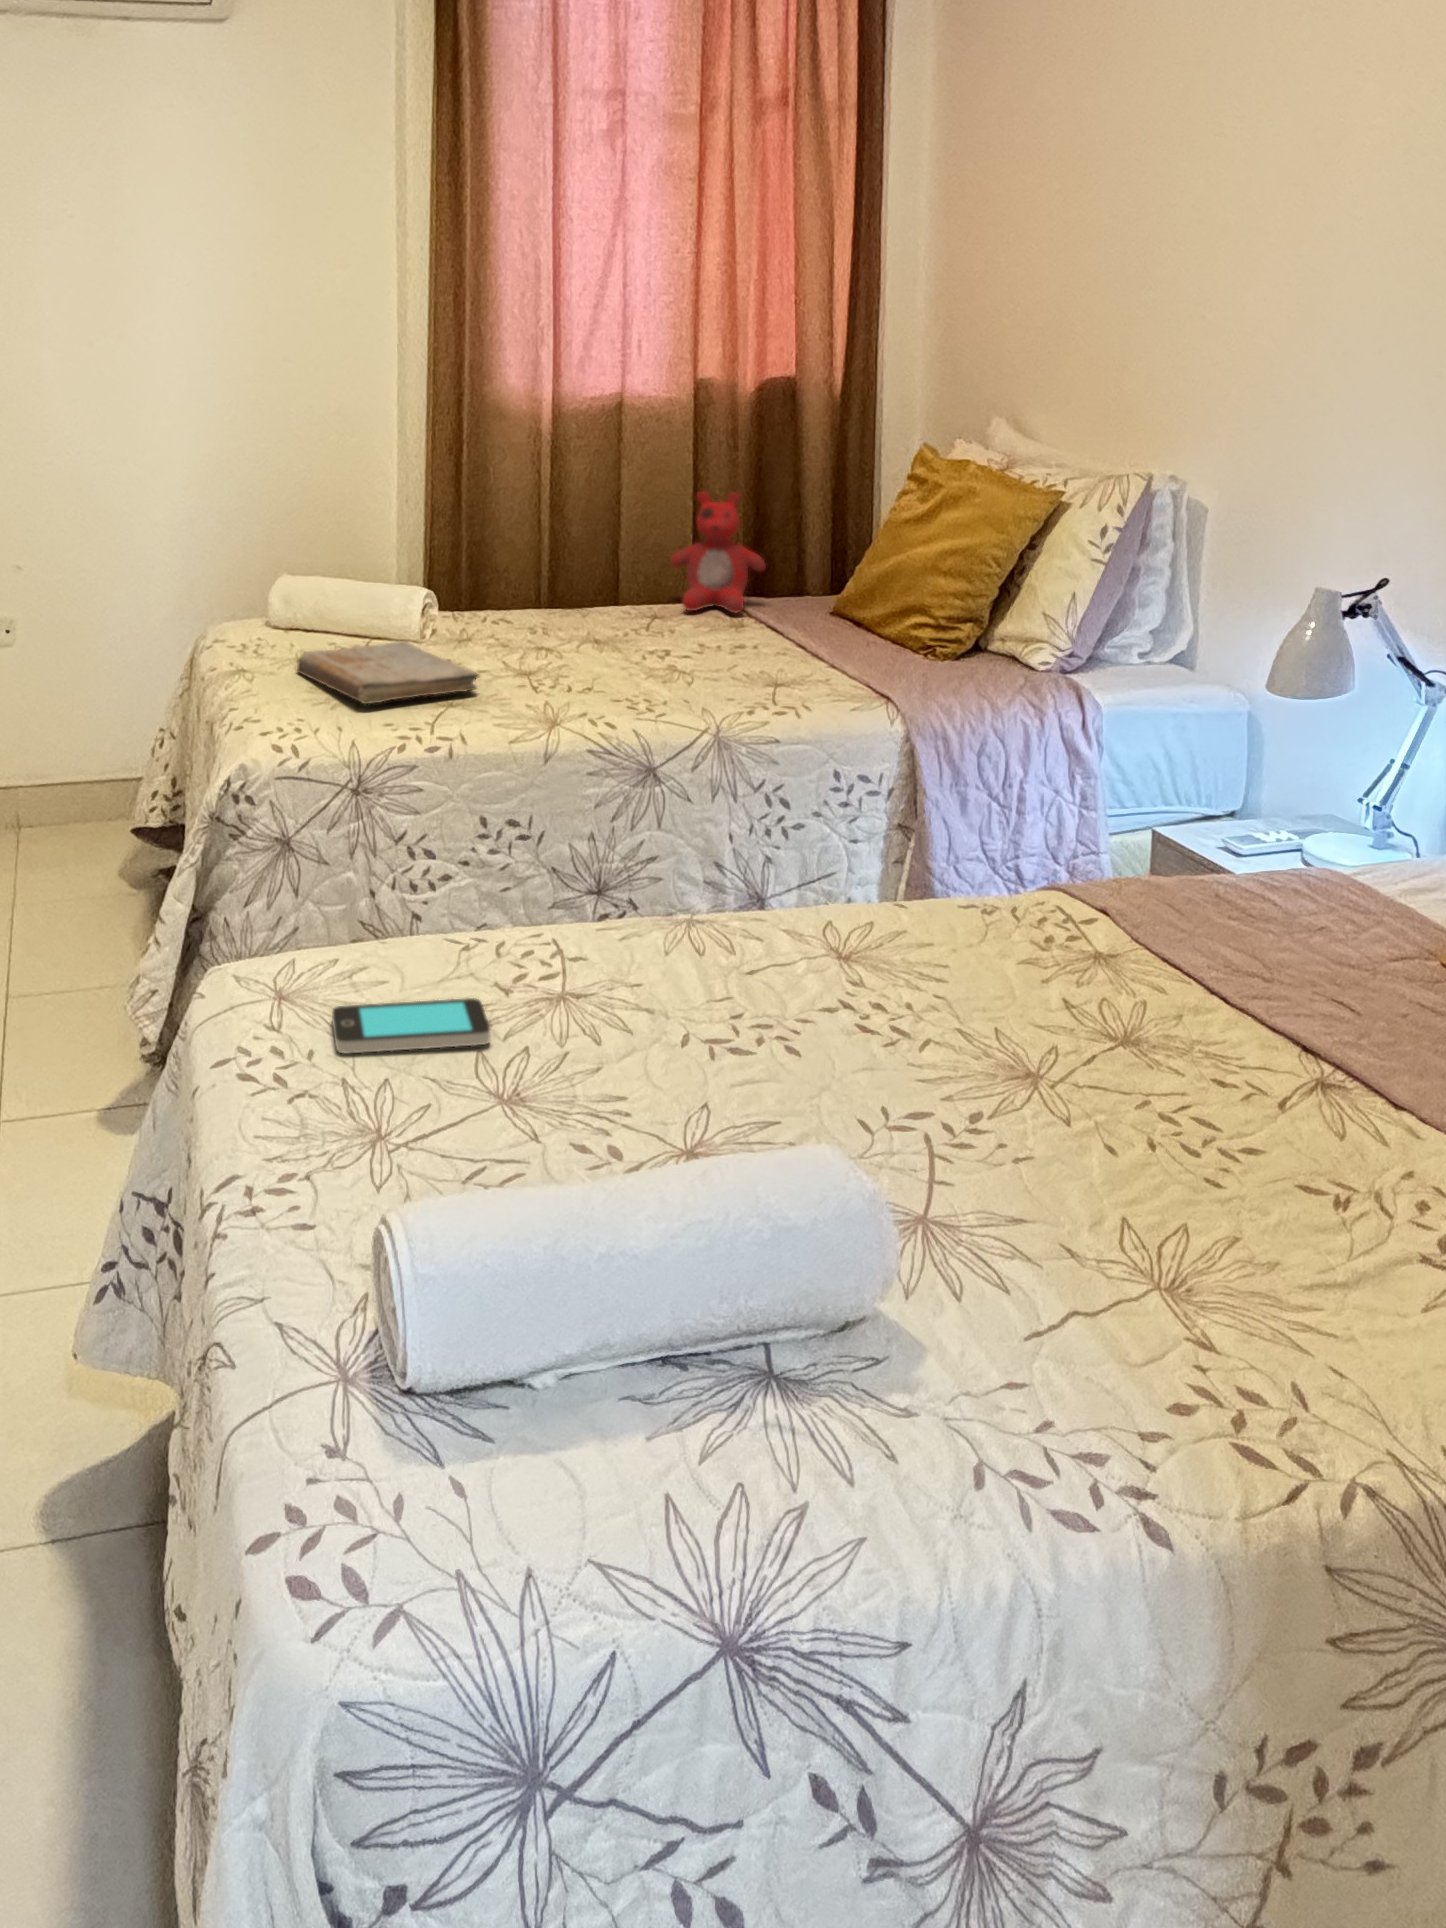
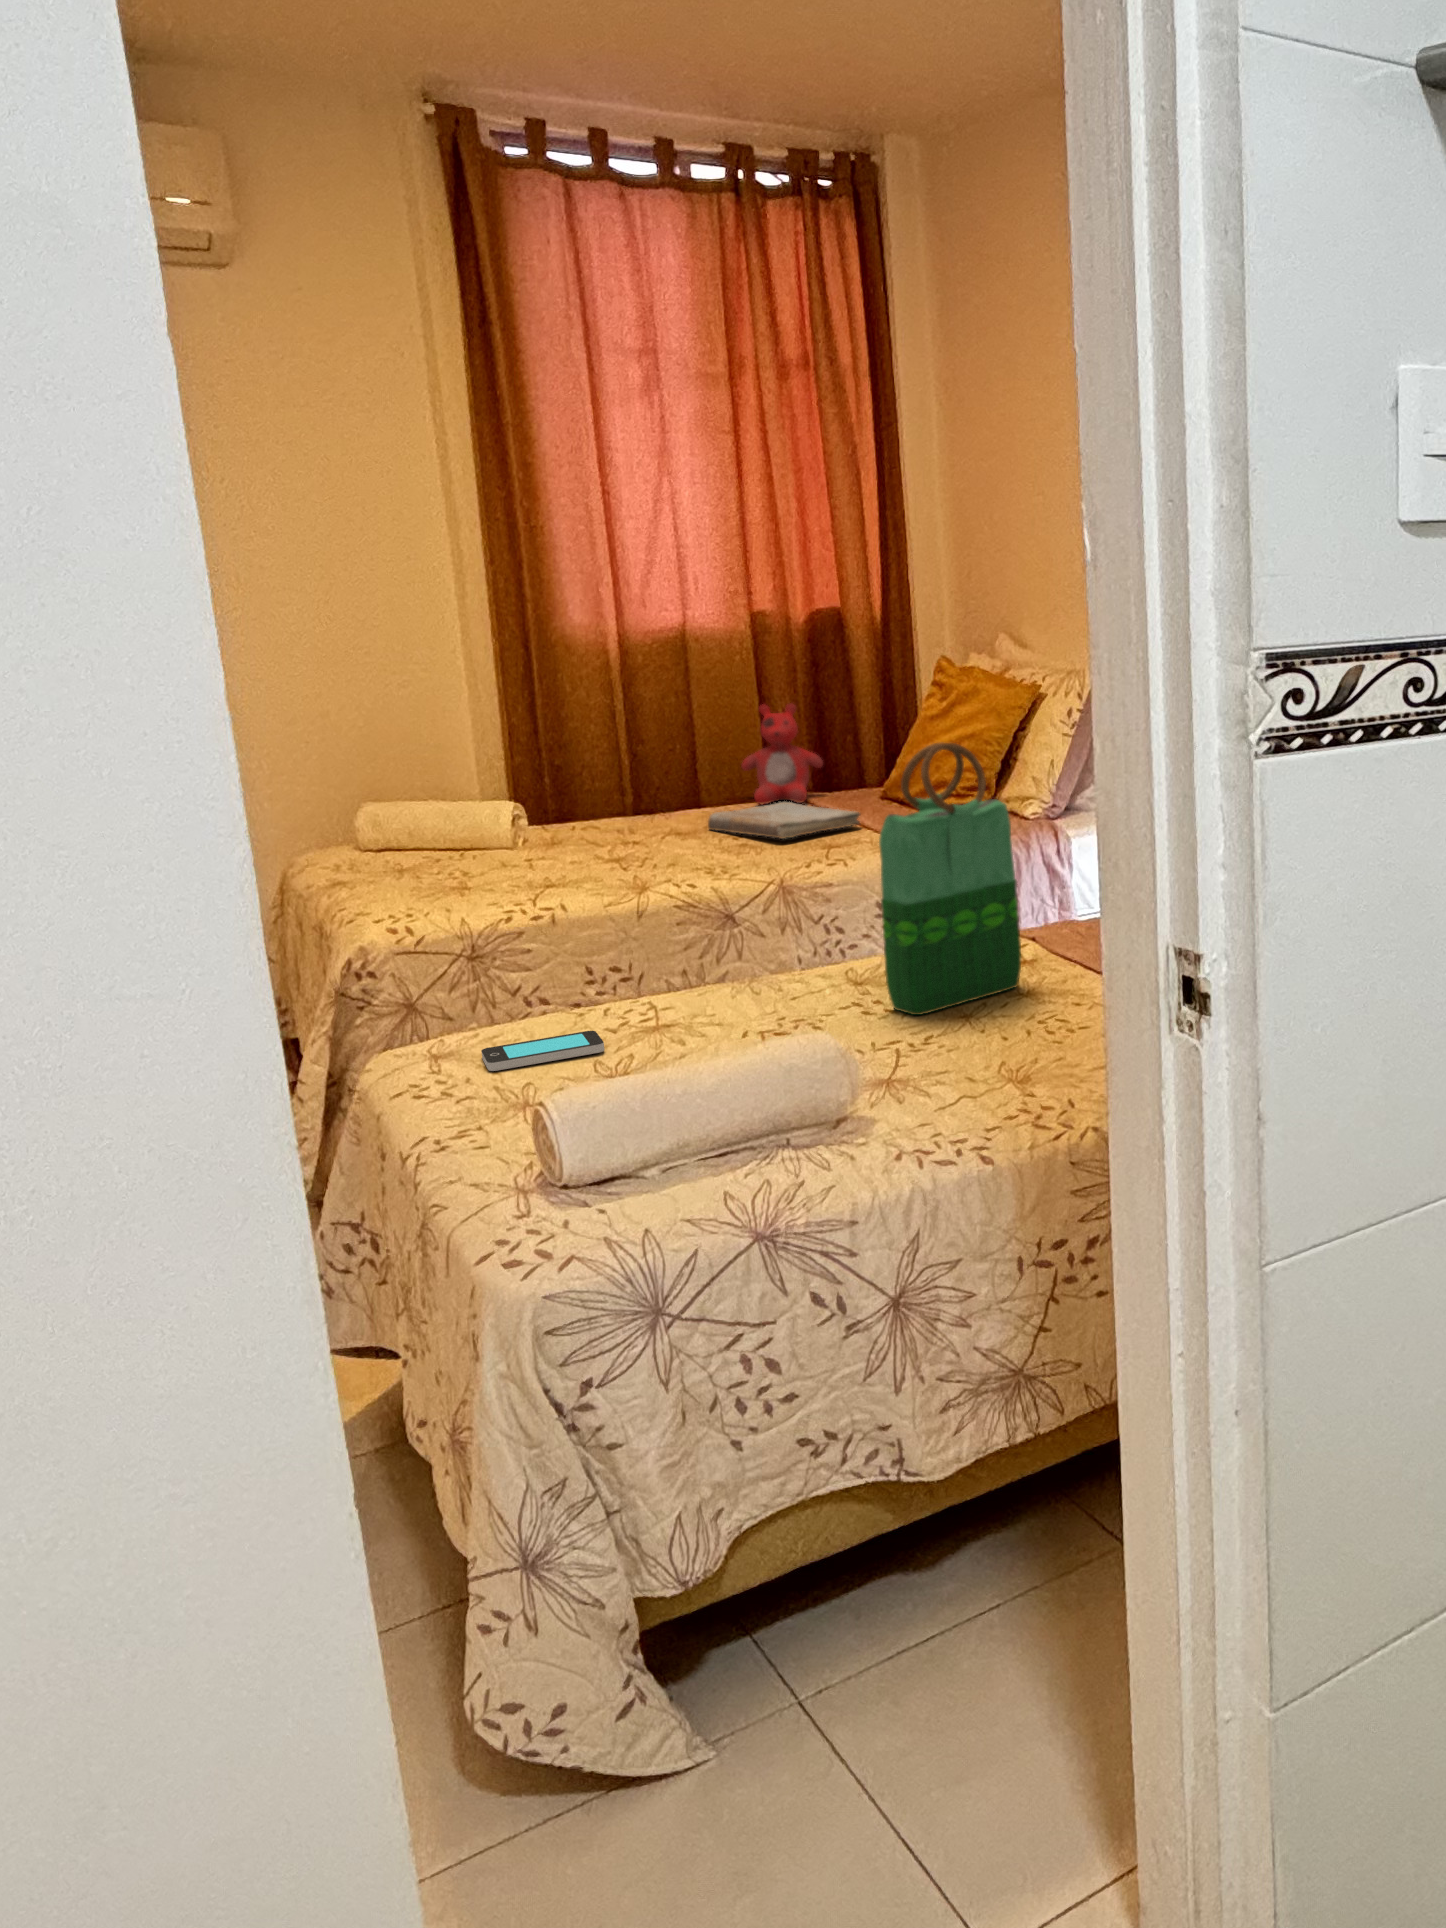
tote bag: none [901,626,1118,1057] -> present [879,743,1021,1015]
book: present [297,641,479,704] -> present [708,802,861,839]

